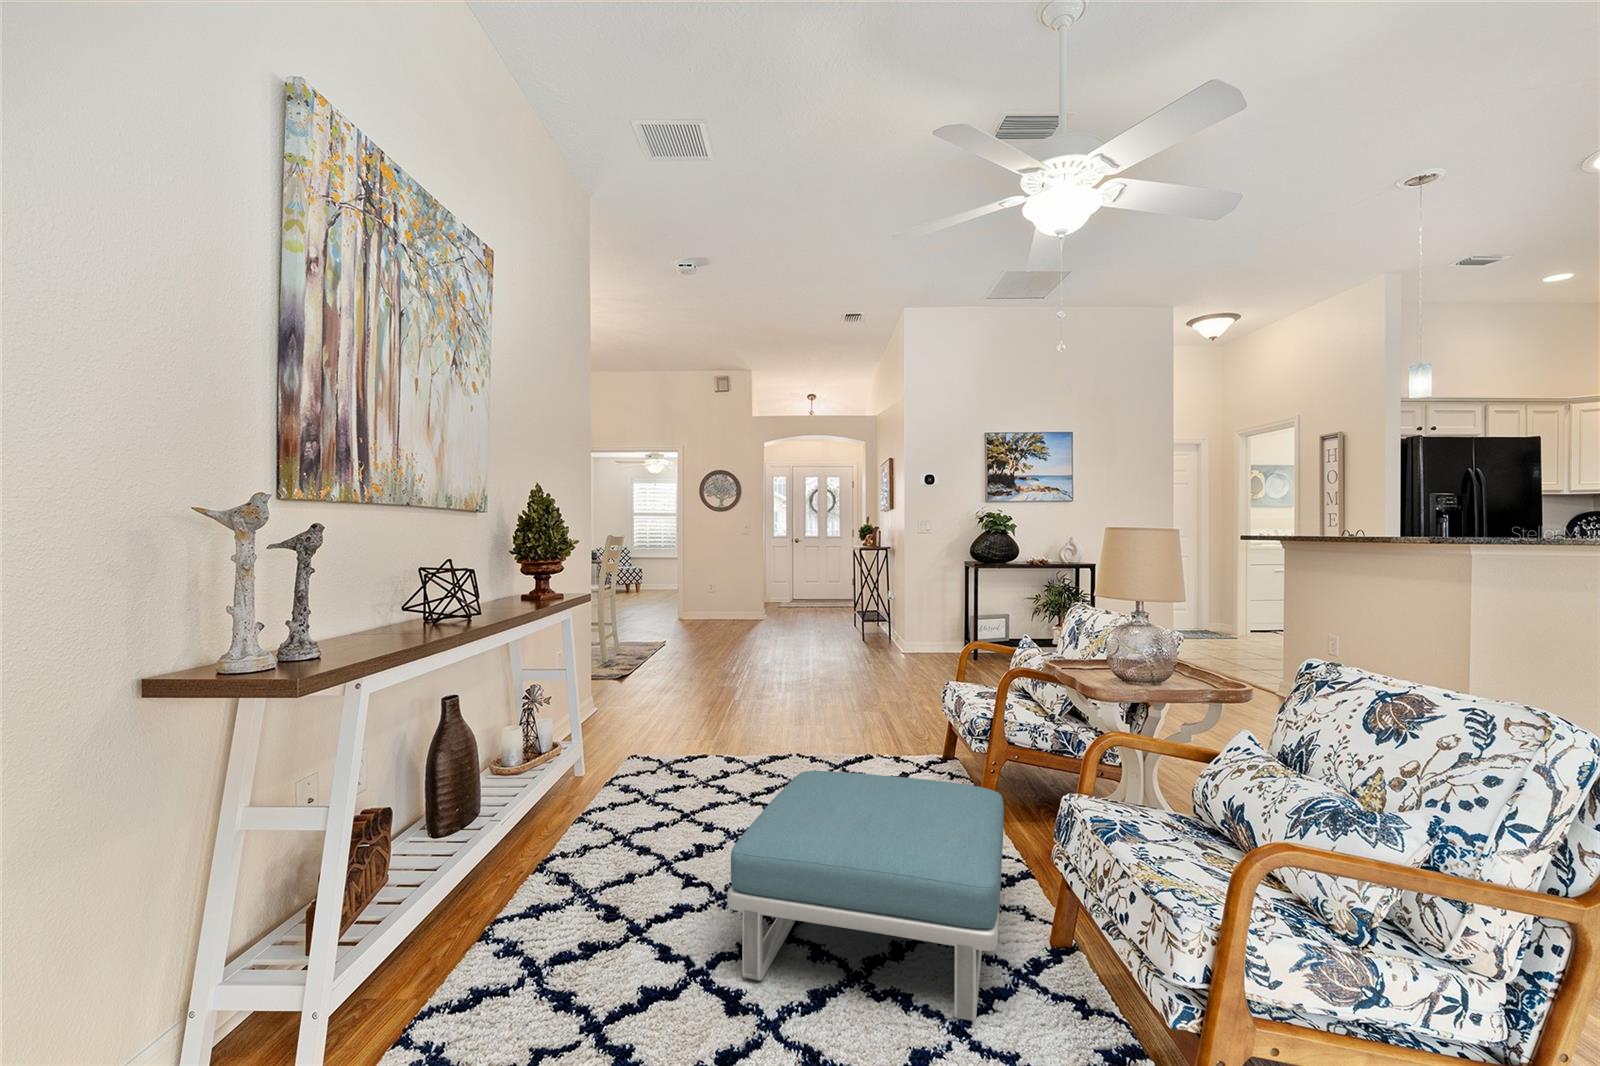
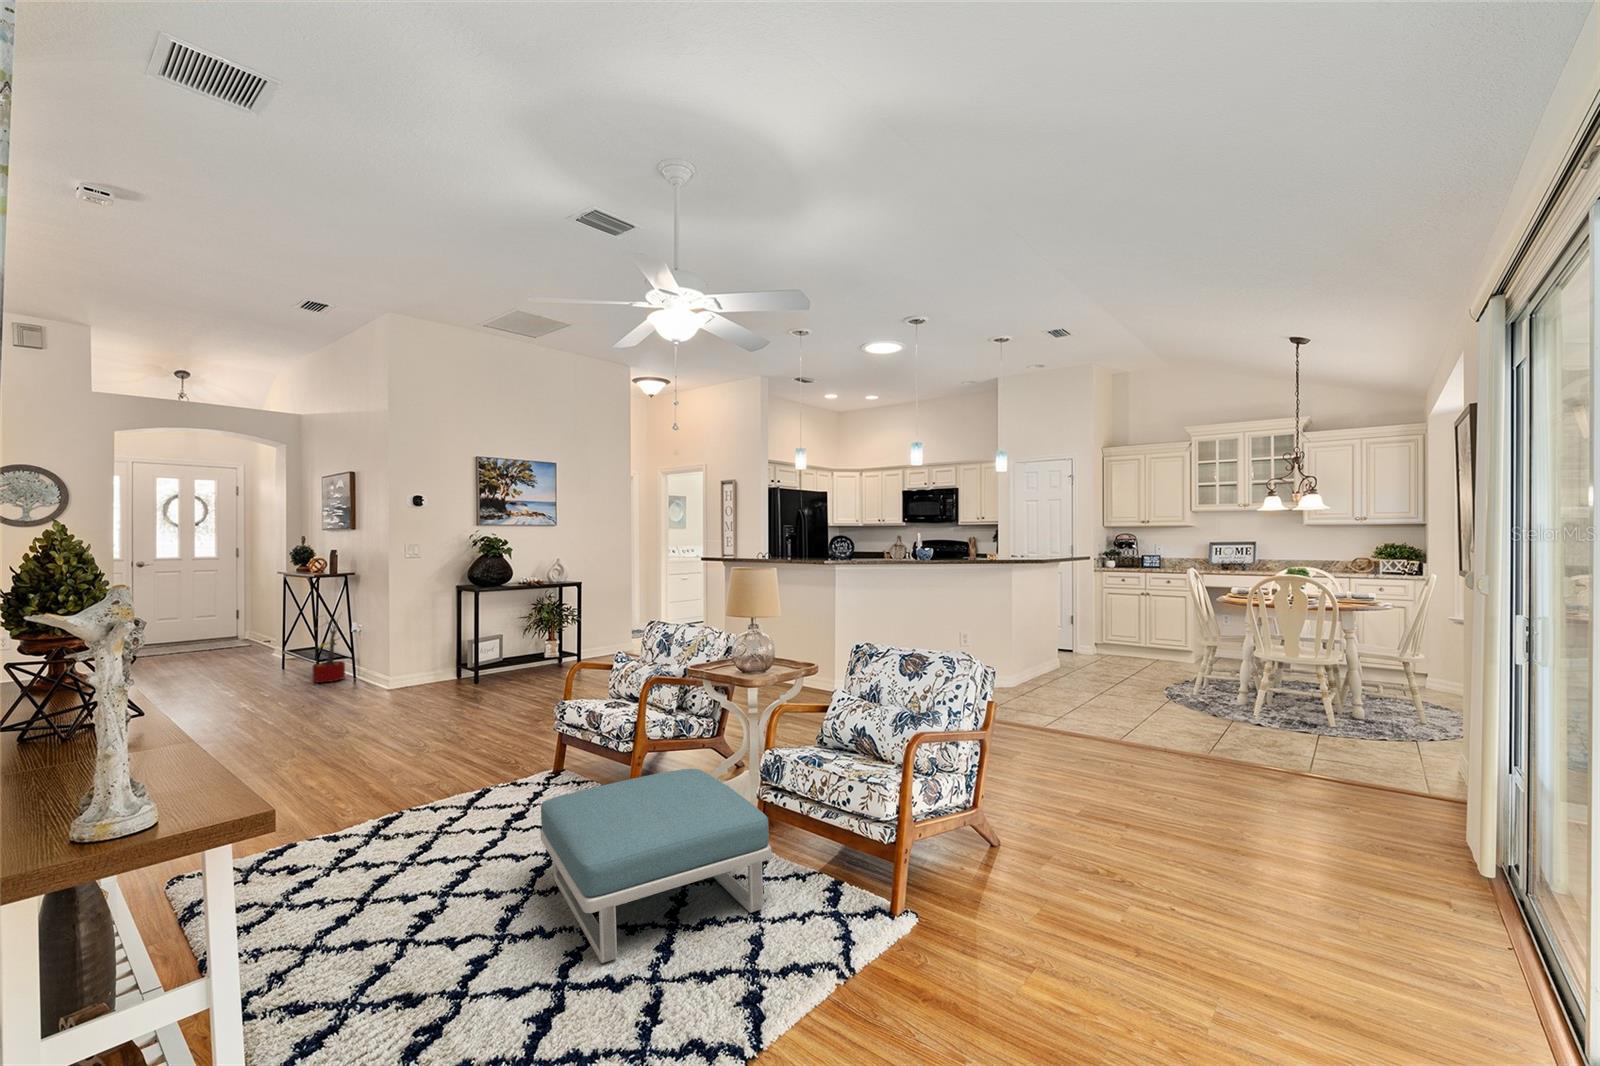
decorative plant: none [850,579,886,639] -> present [312,621,345,682]

